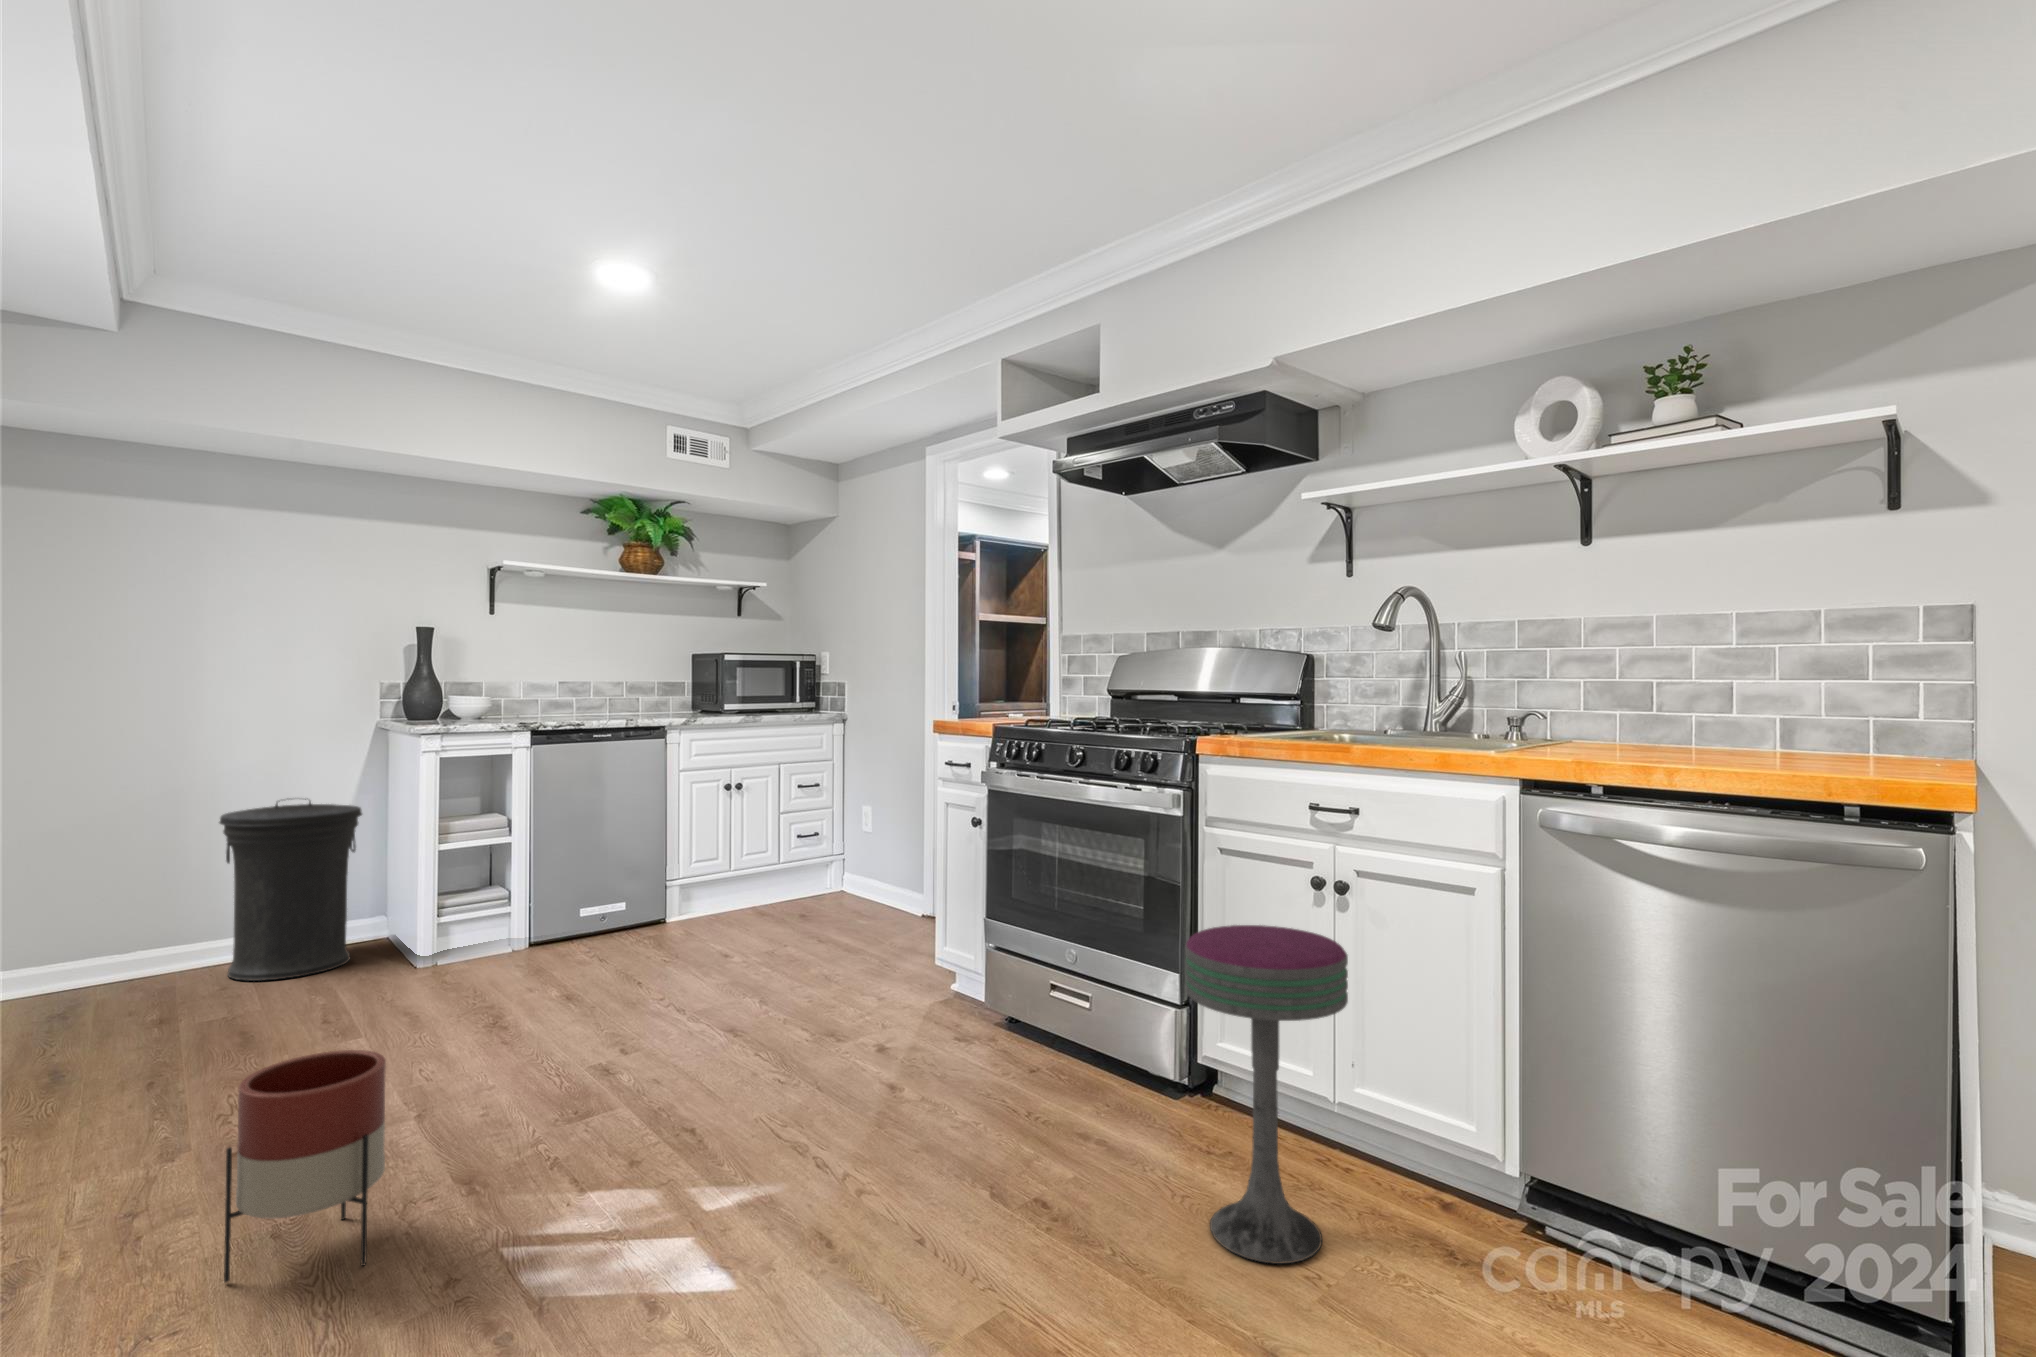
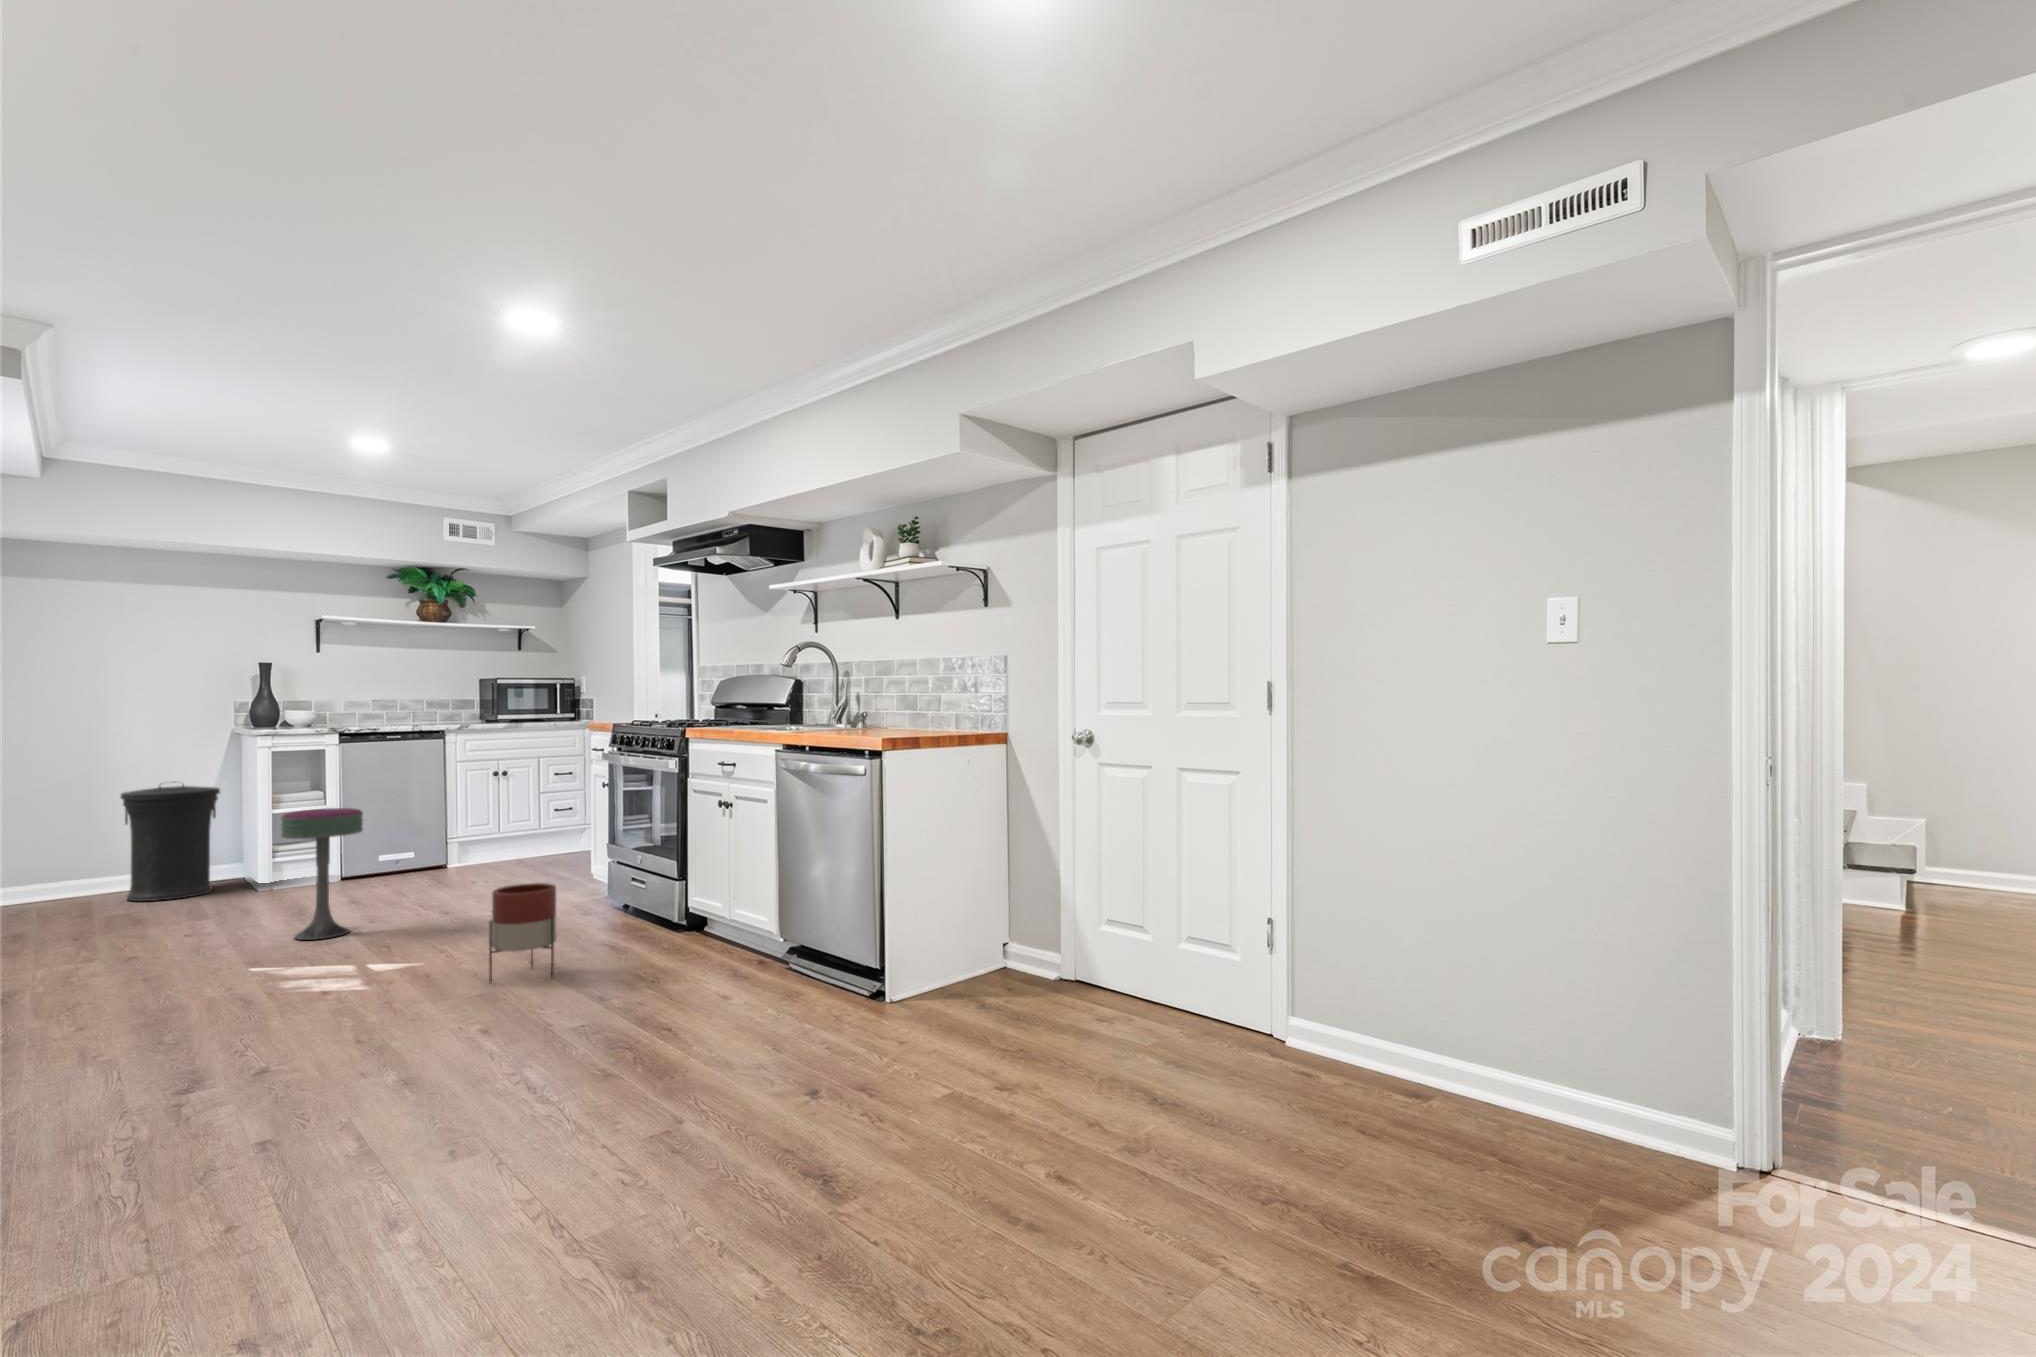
bar stool: present [1185,925,1348,1264] -> present [281,808,363,940]
planter: present [224,1050,386,1283] -> present [489,883,557,982]

